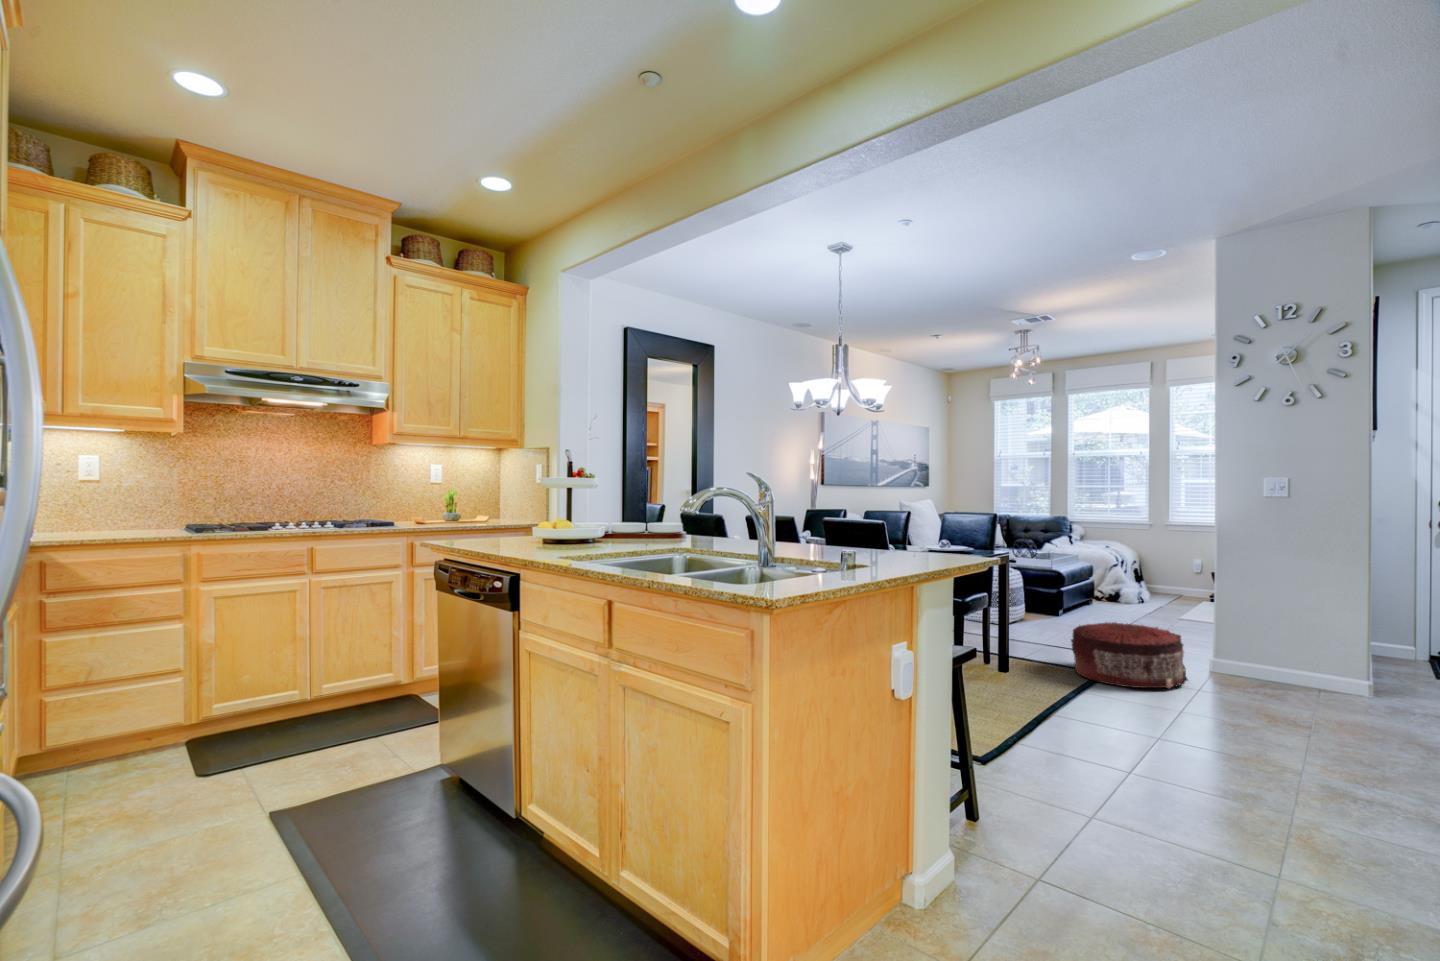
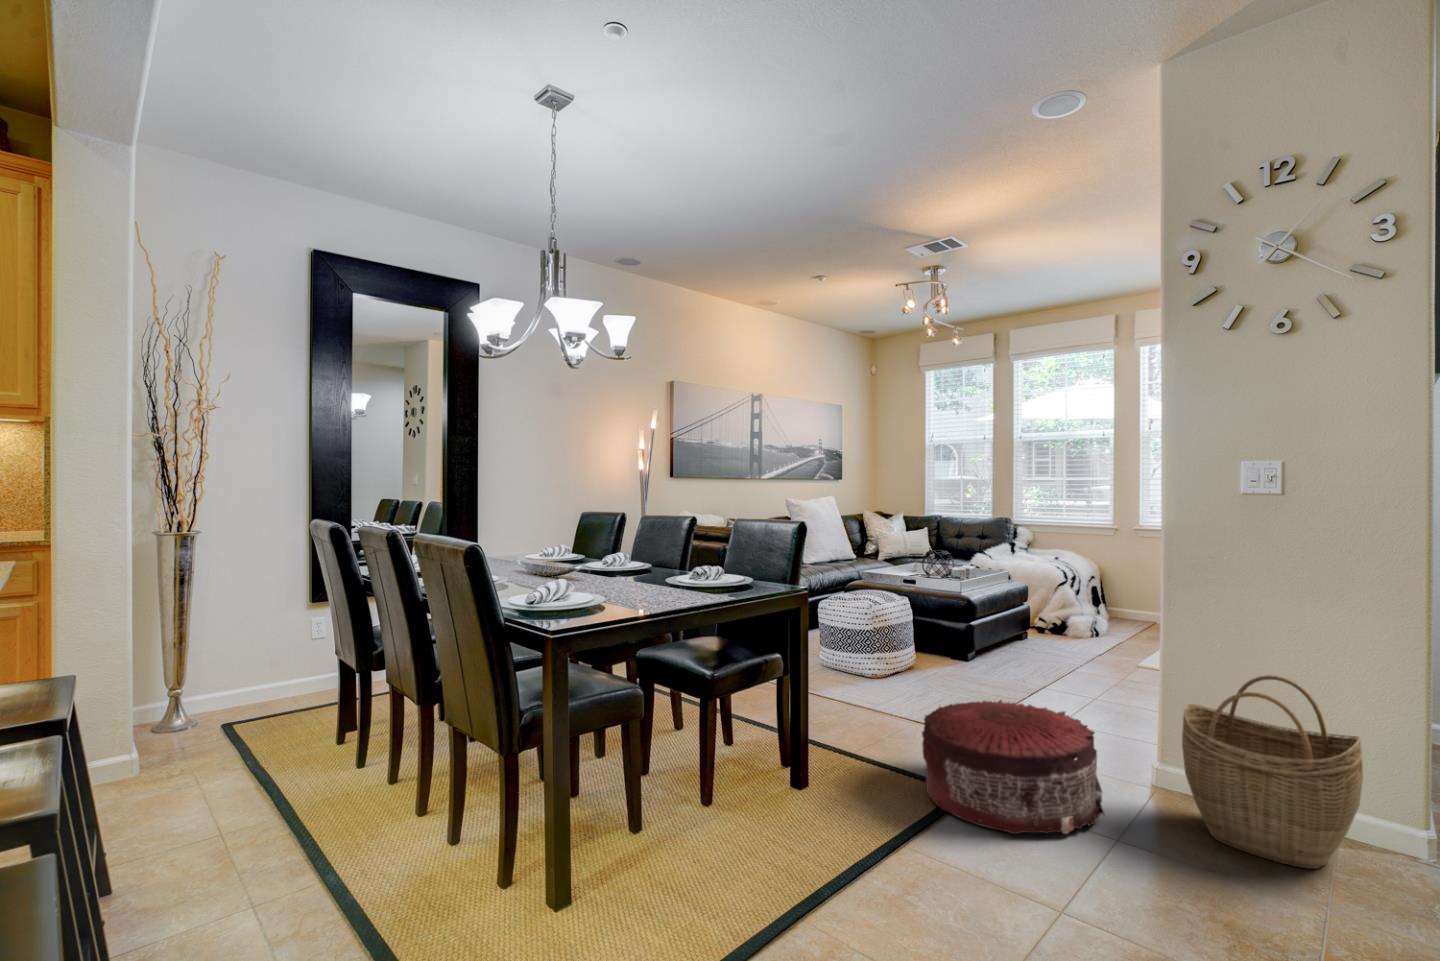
woven basket: none [1234,601,1339,702] -> present [1182,675,1363,869]

